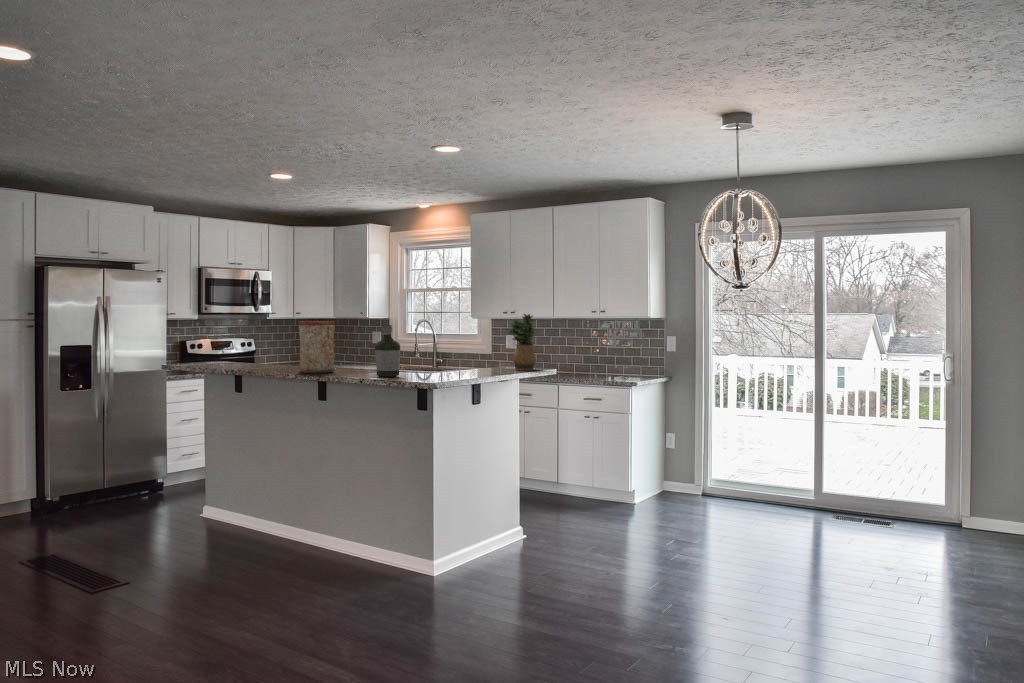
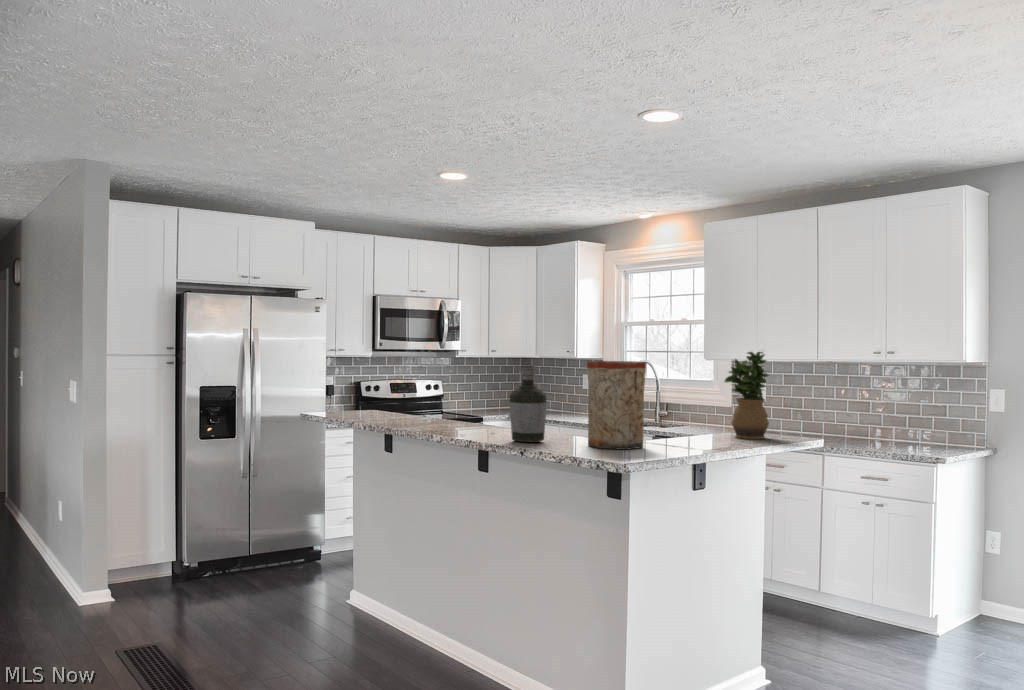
vase: present [299,321,335,373] -> present [587,361,646,450]

